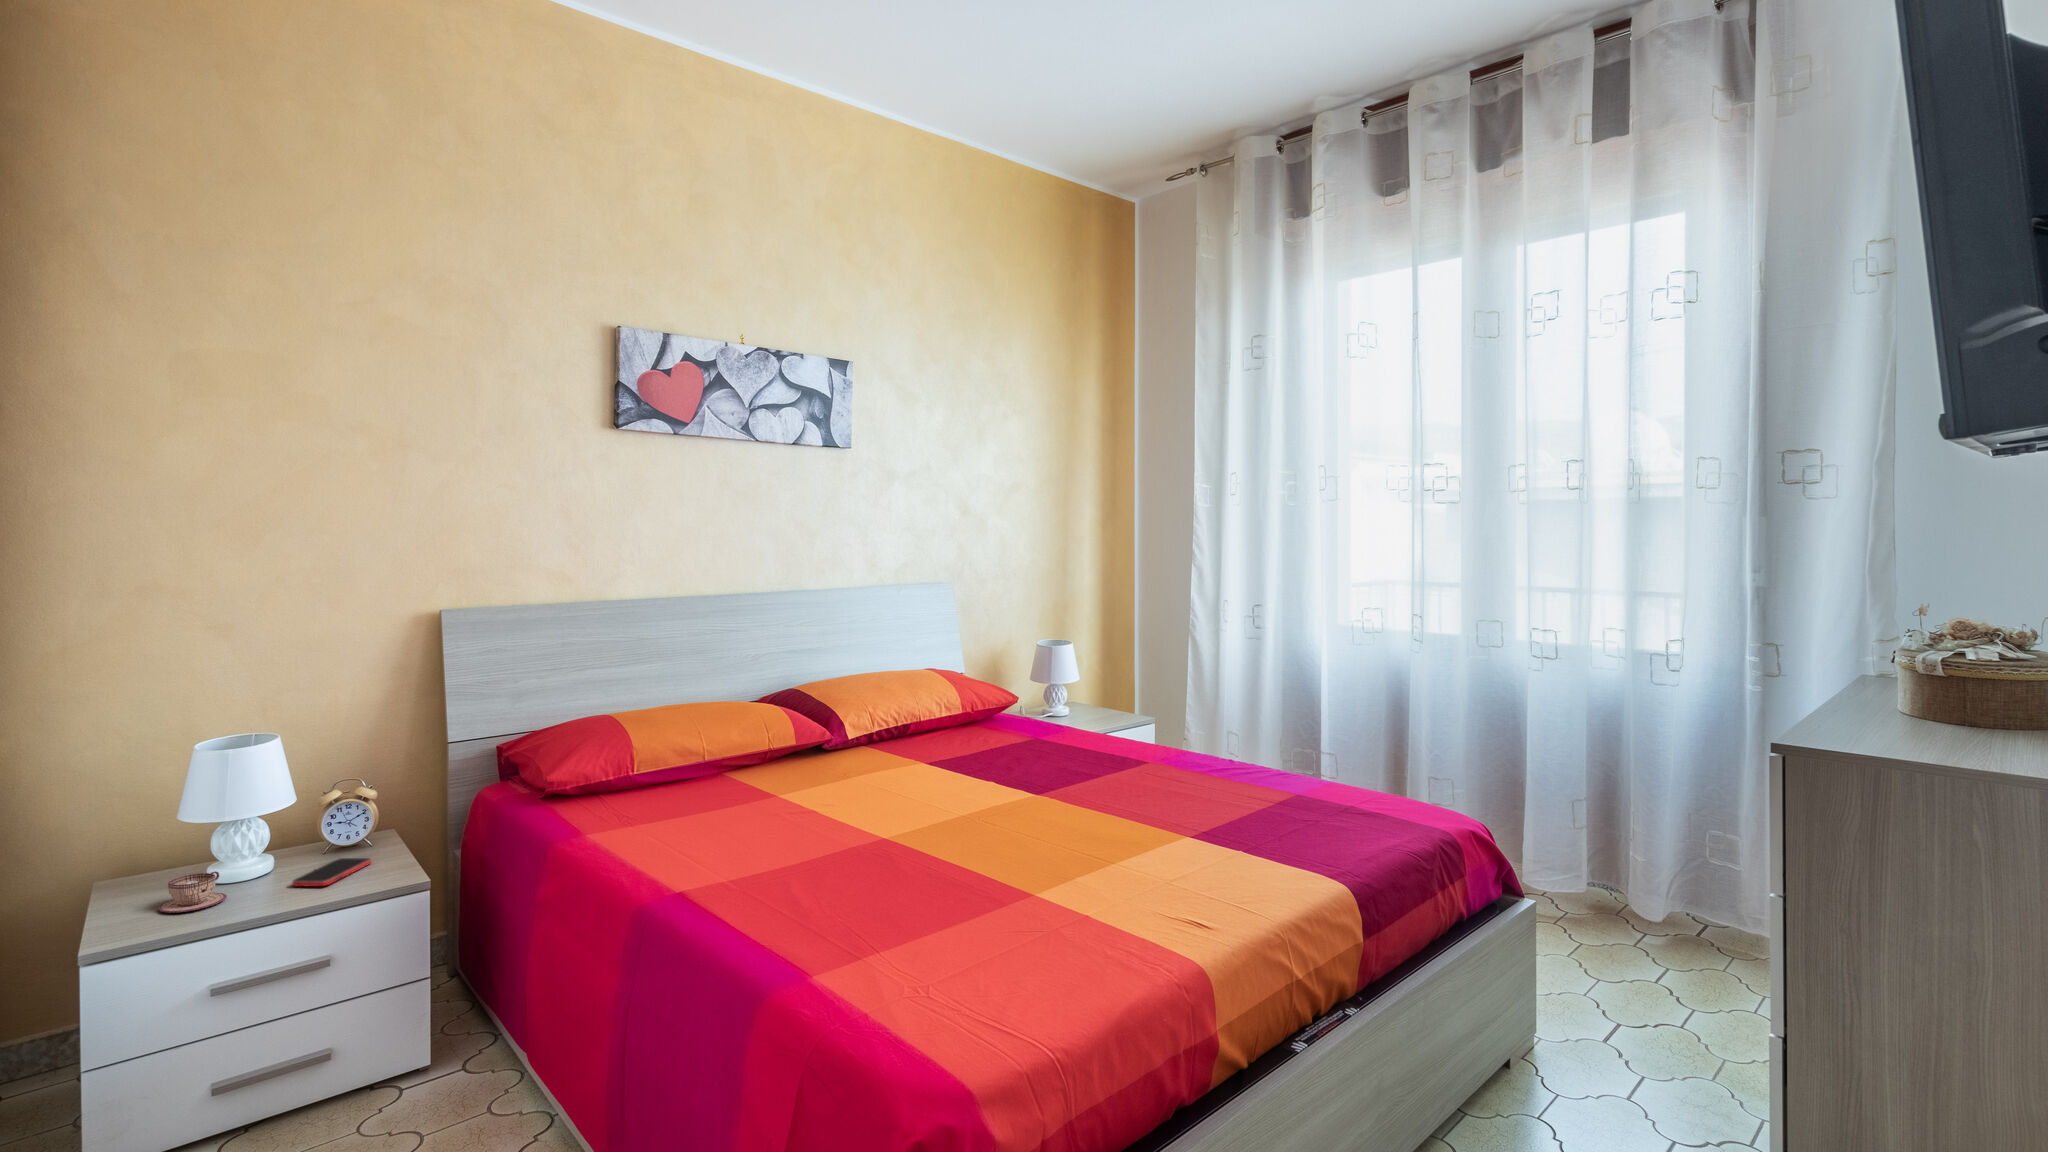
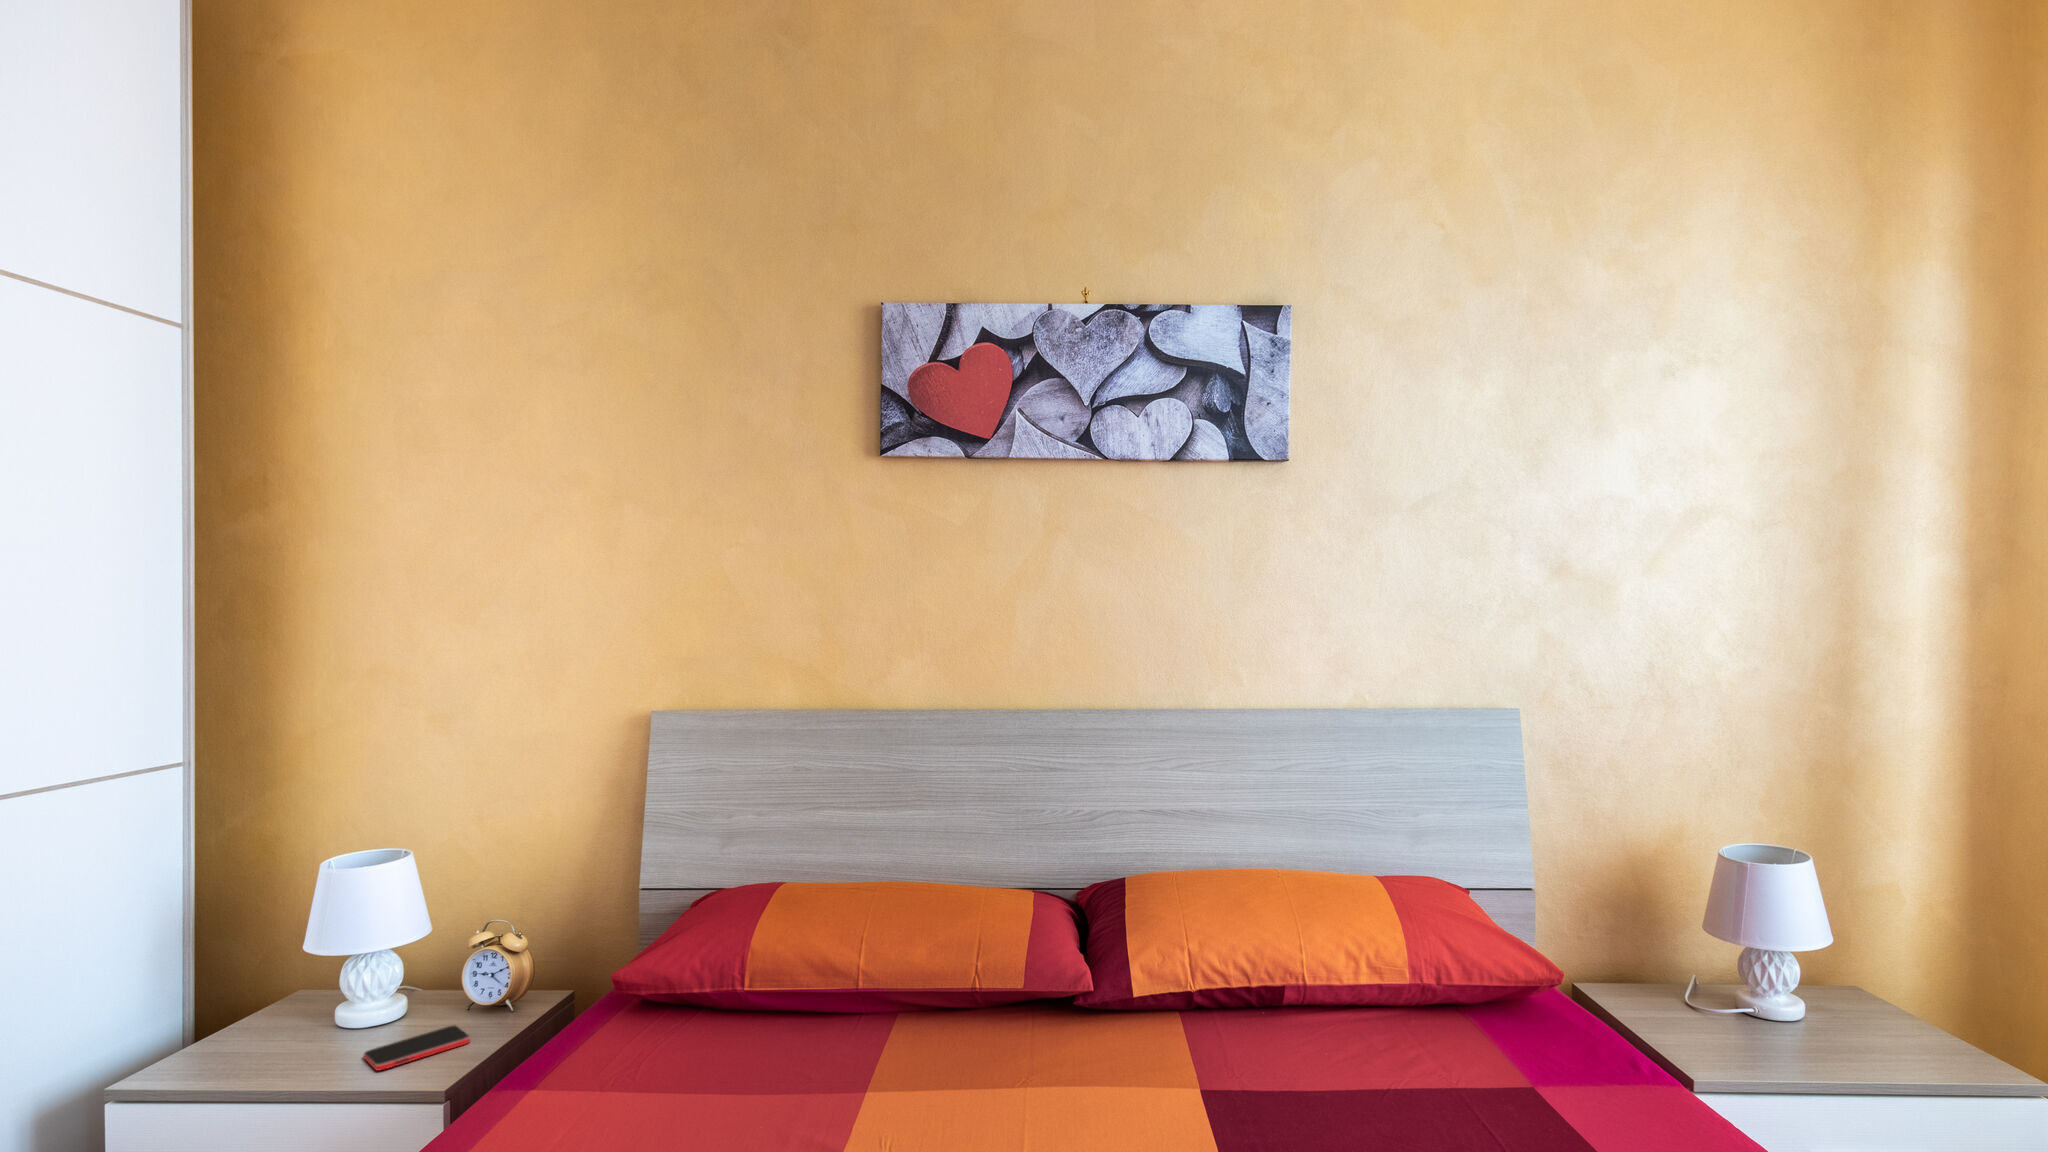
teacup: present [158,871,227,913] -> none [243,1017,313,1068]

